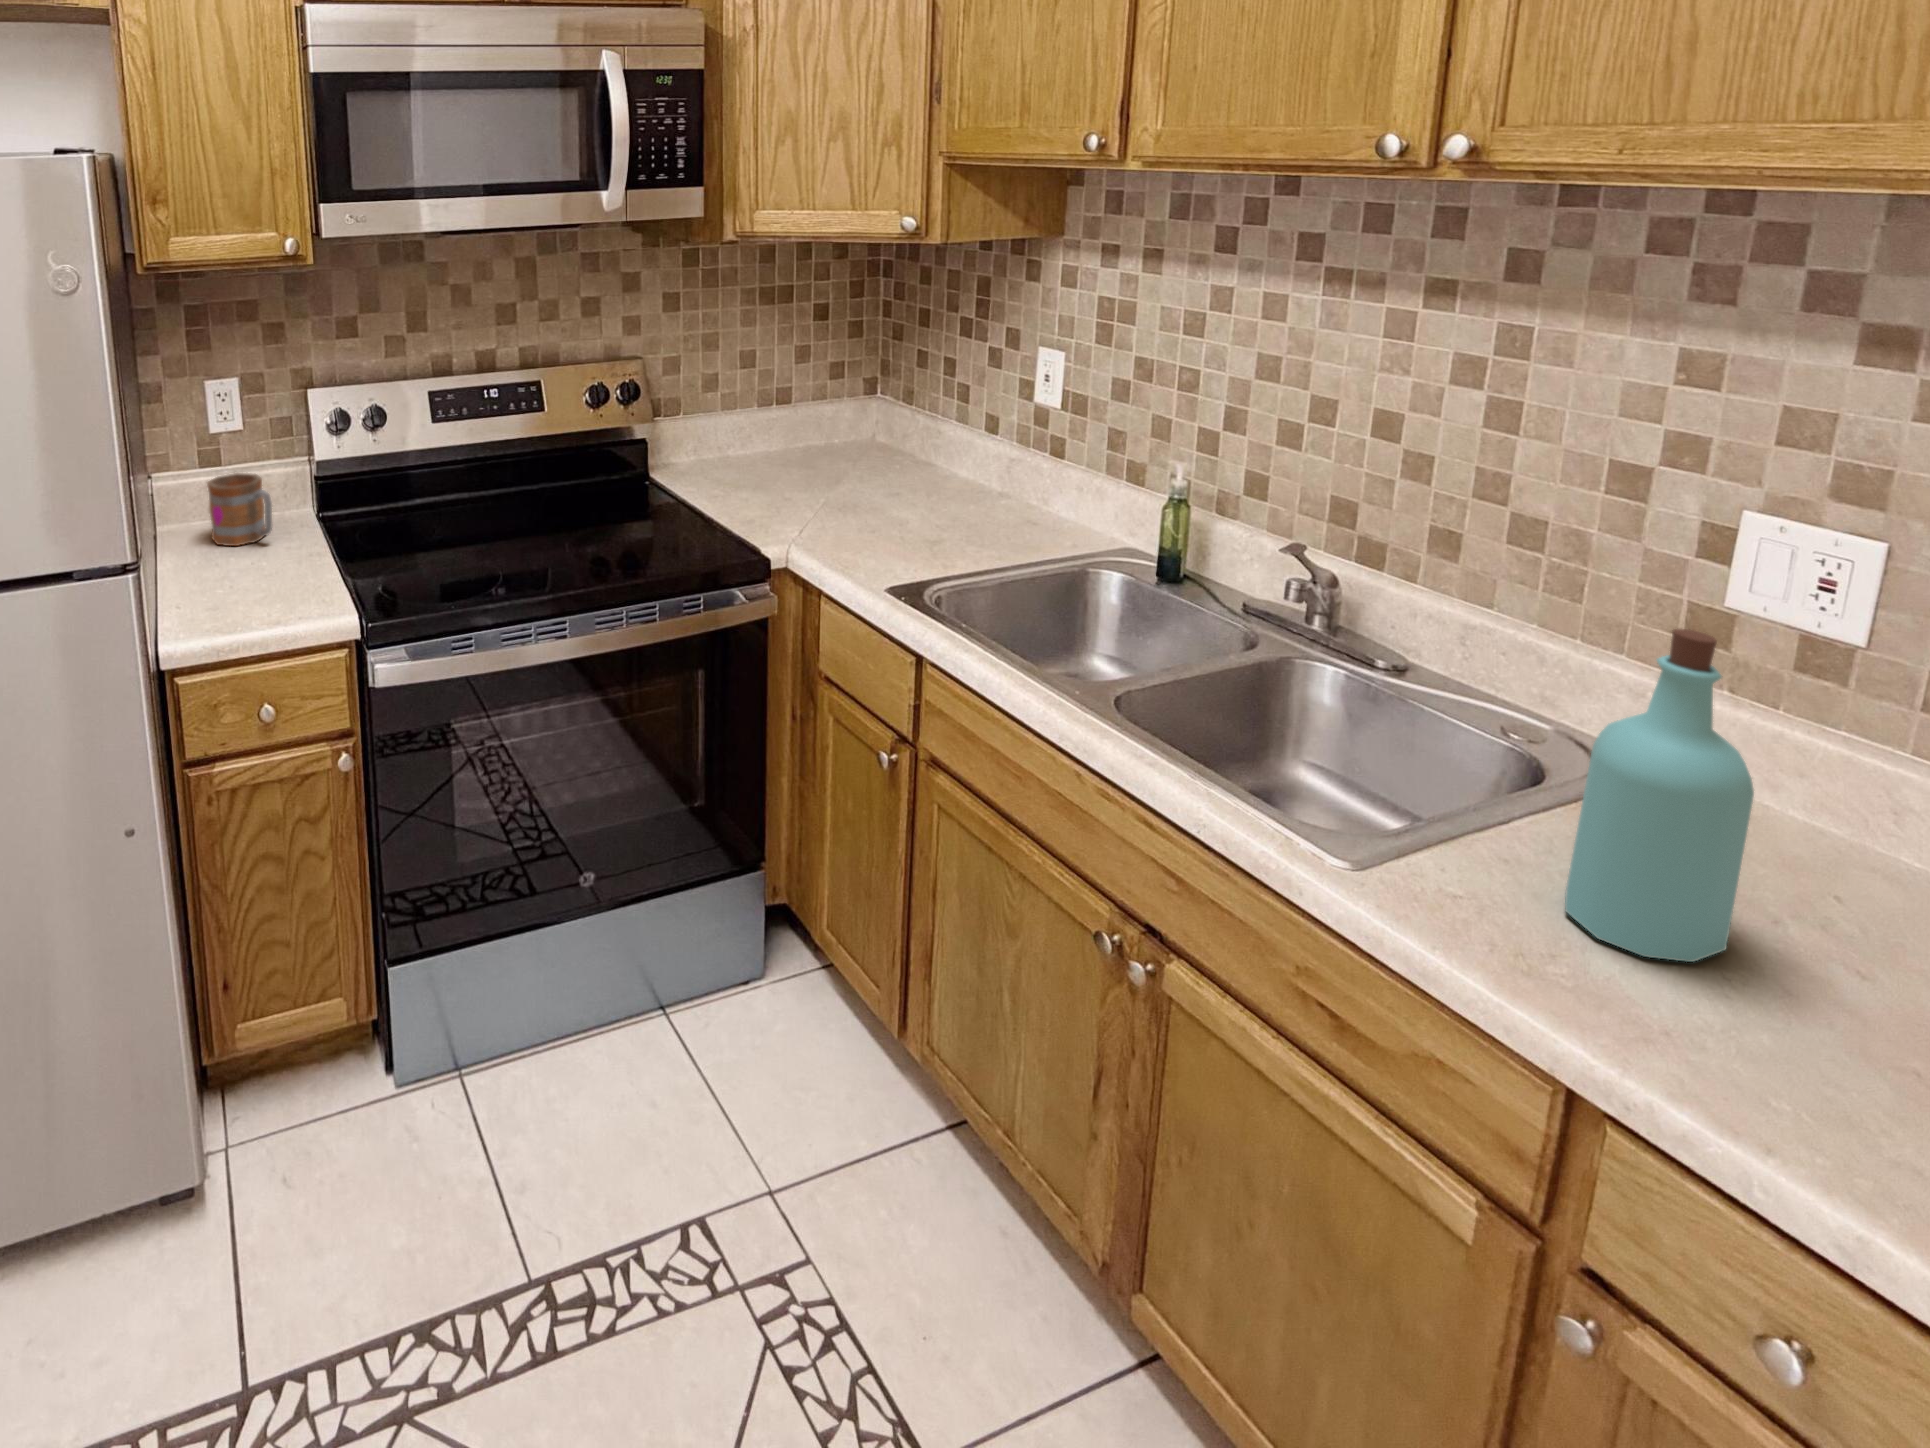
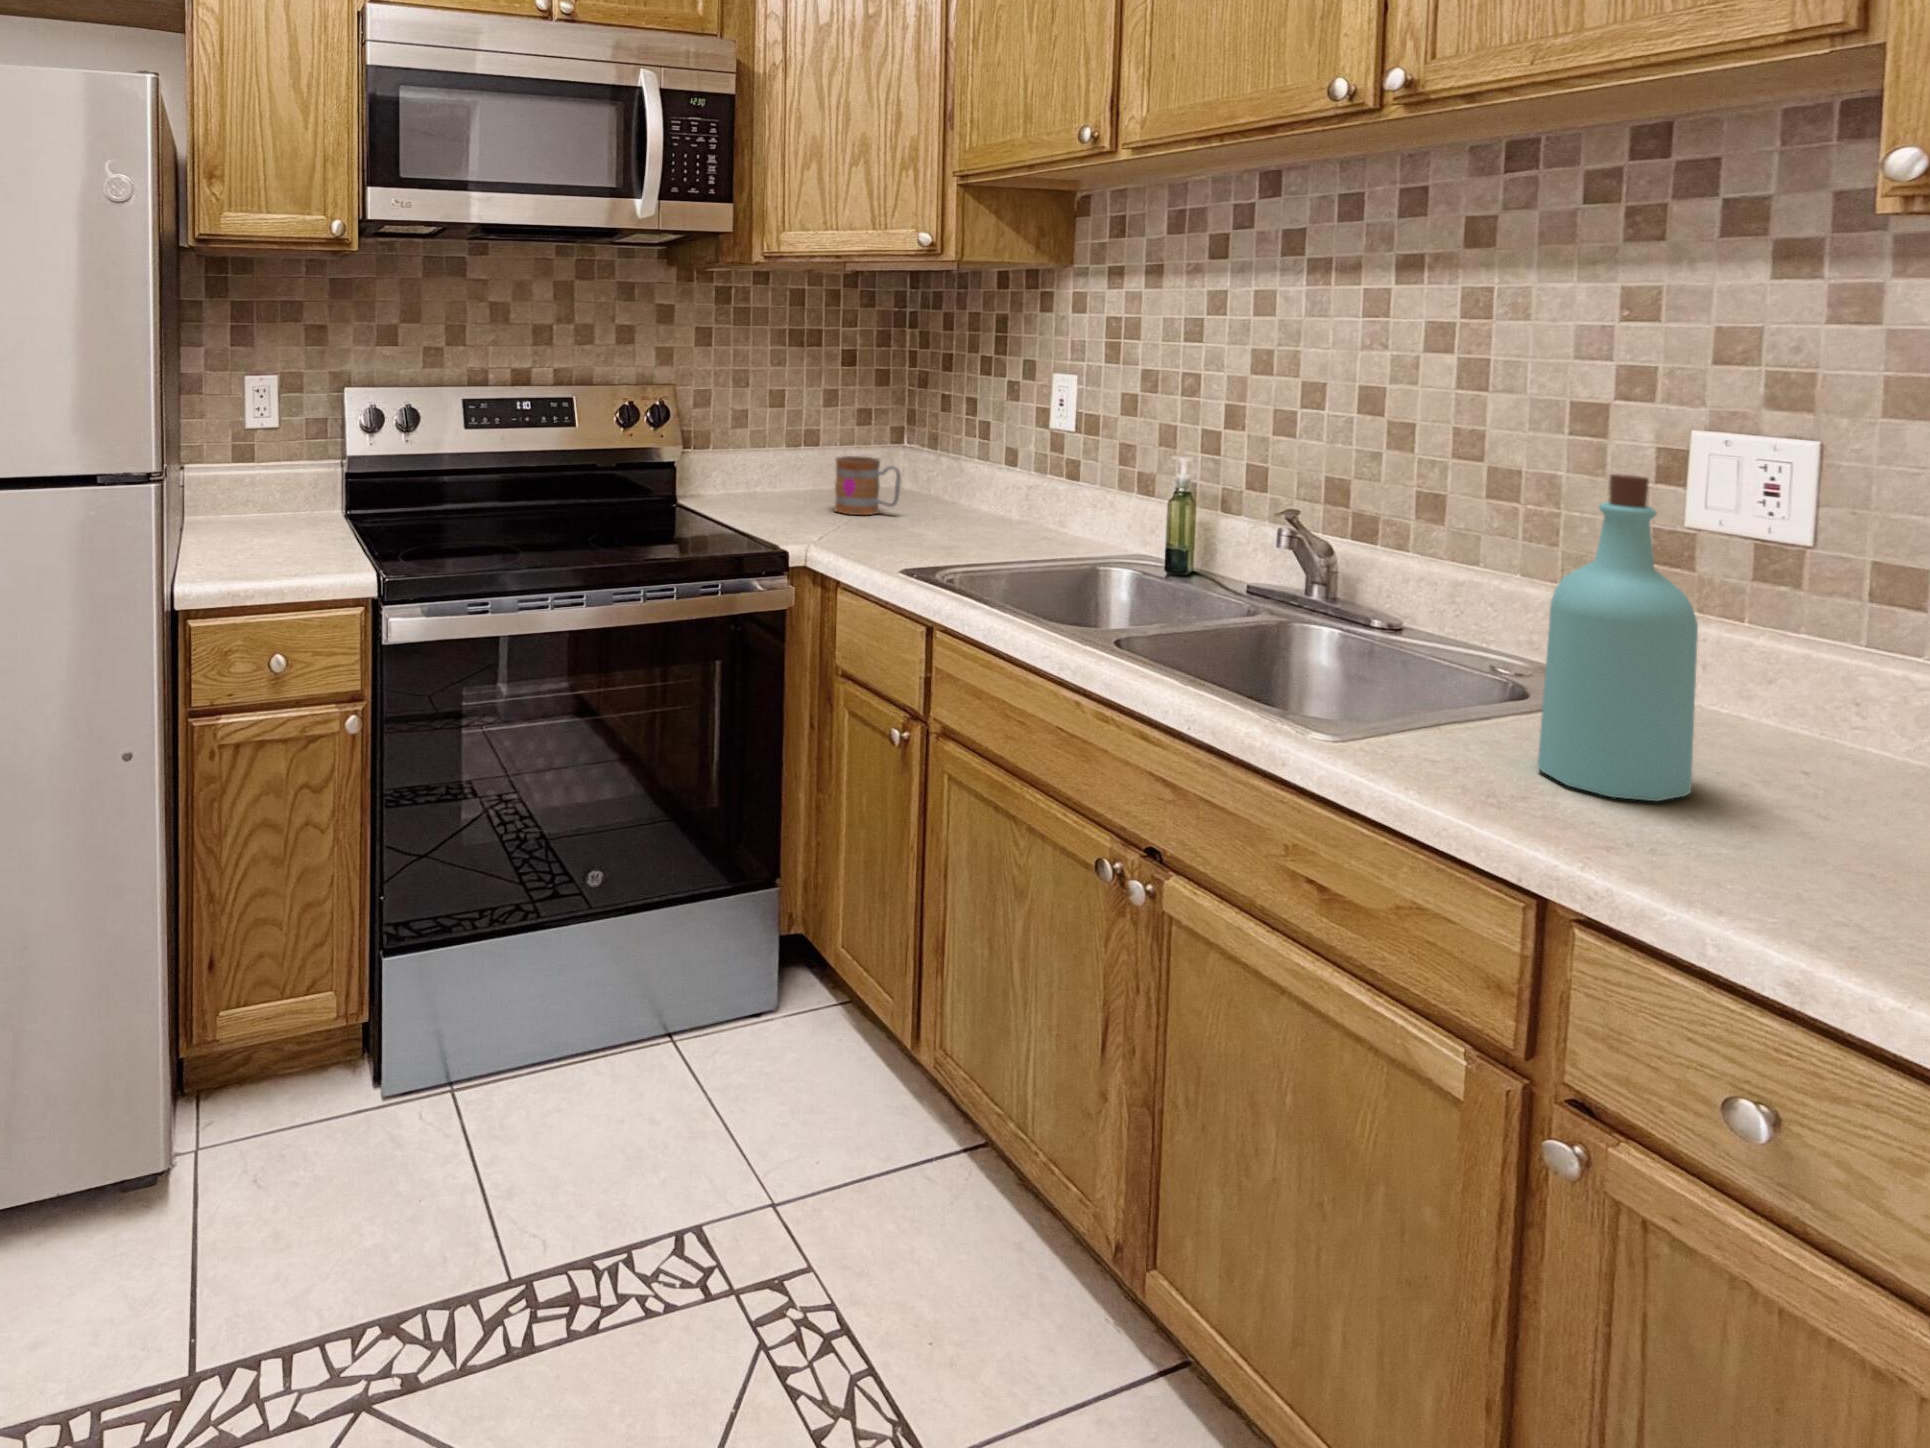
mug: present [207,473,272,546] -> present [835,456,901,515]

